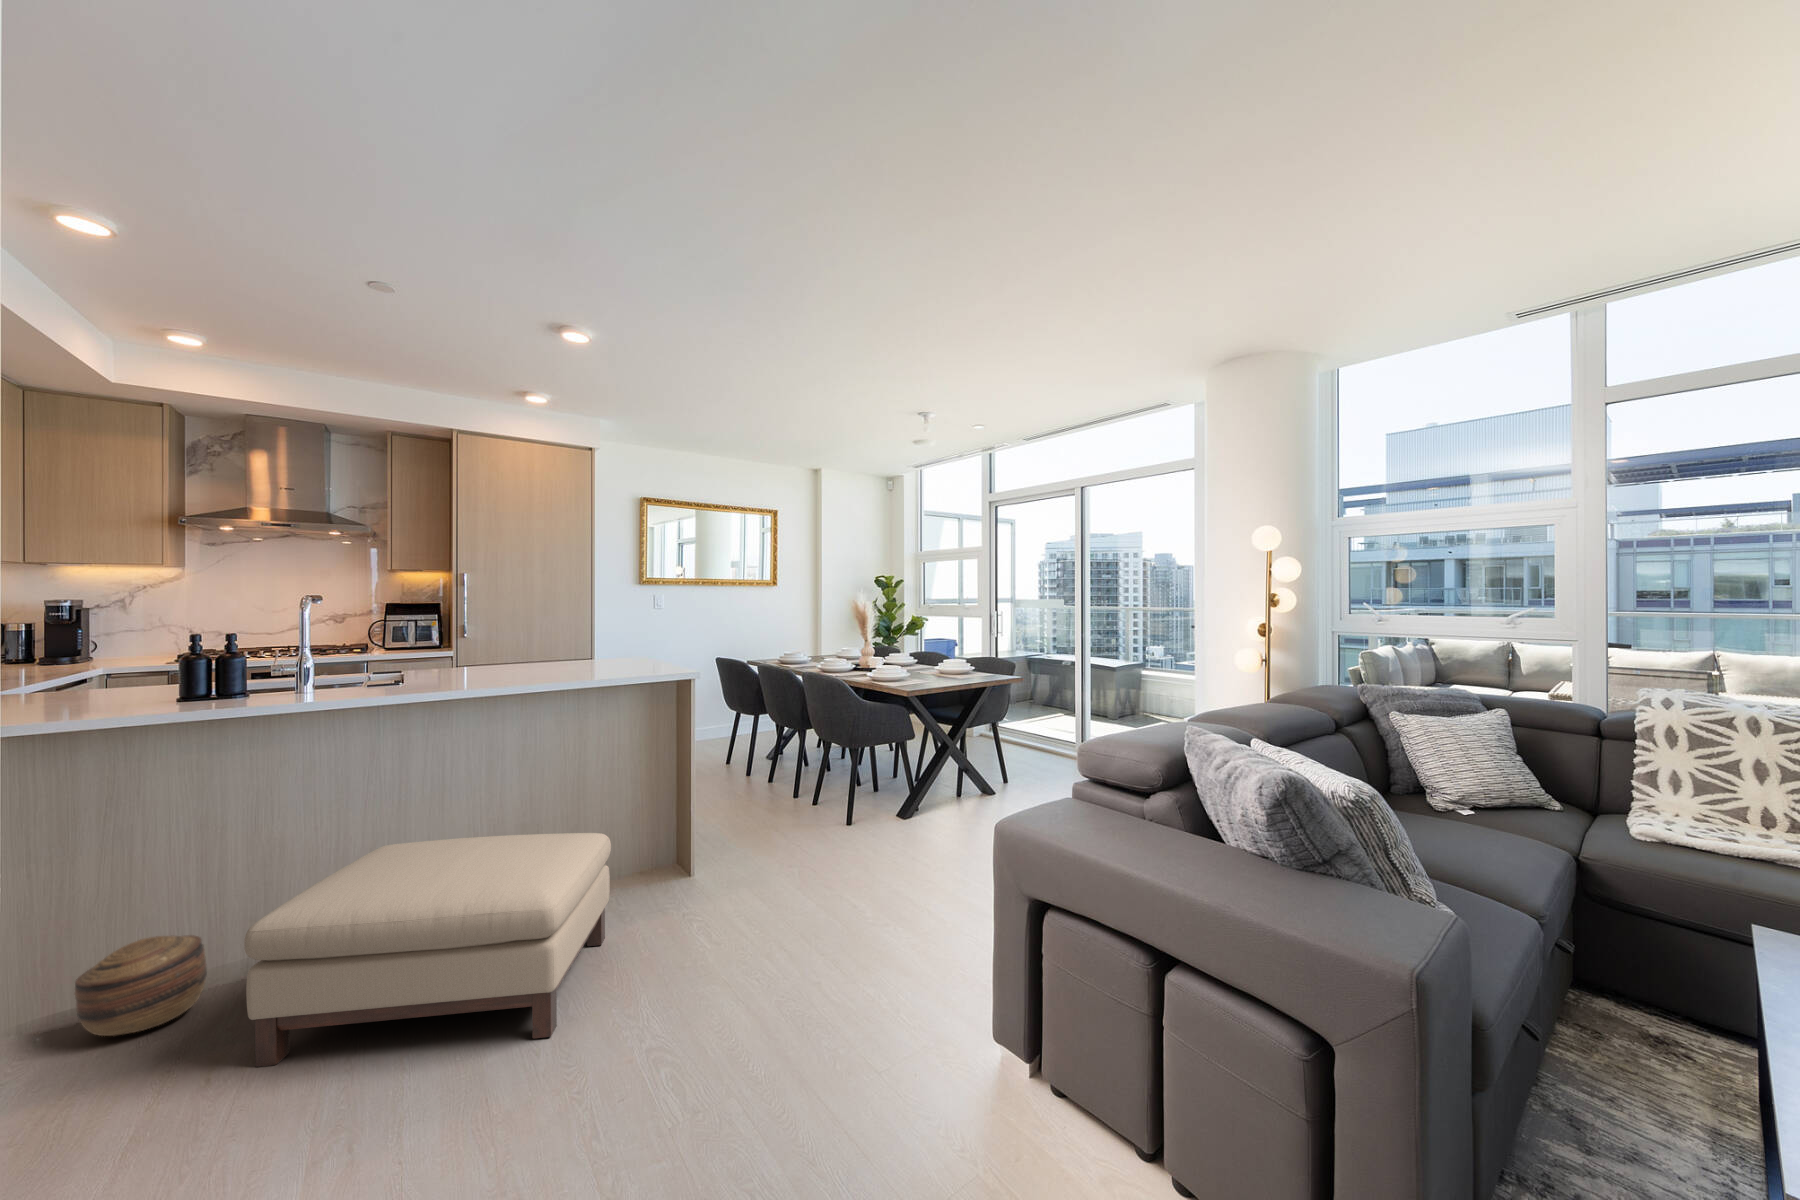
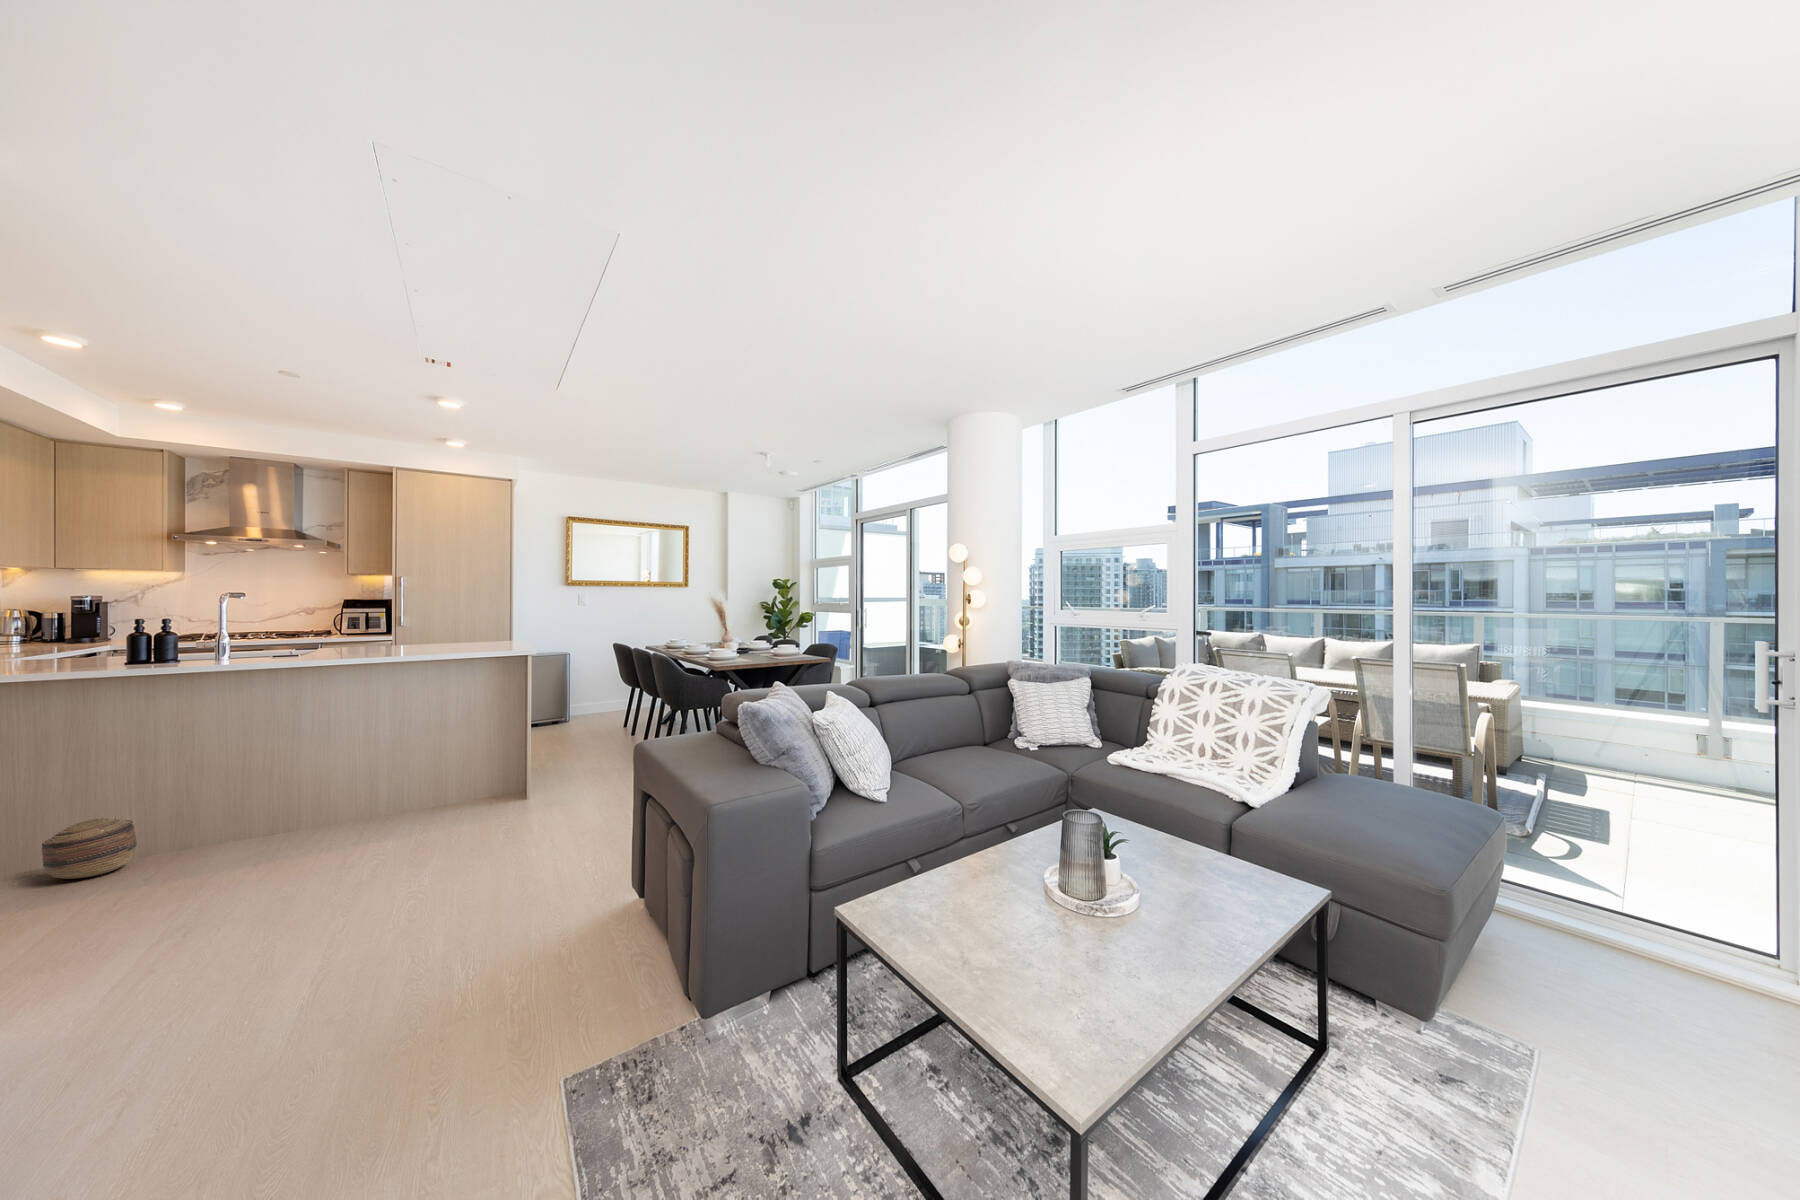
ottoman: present [244,833,611,1067] -> none [142,760,432,895]

